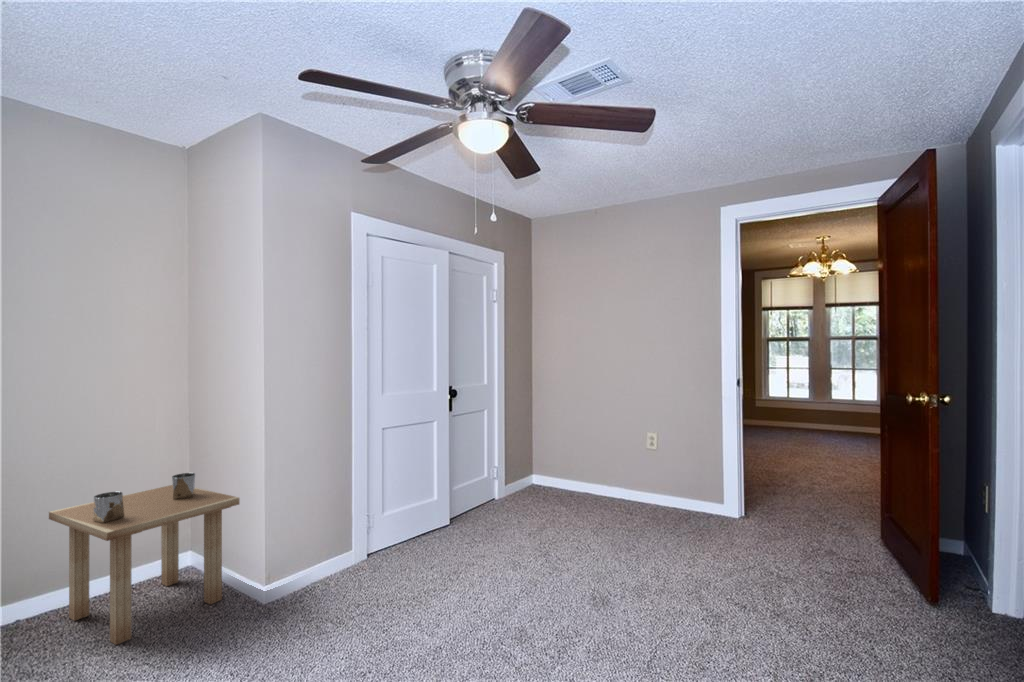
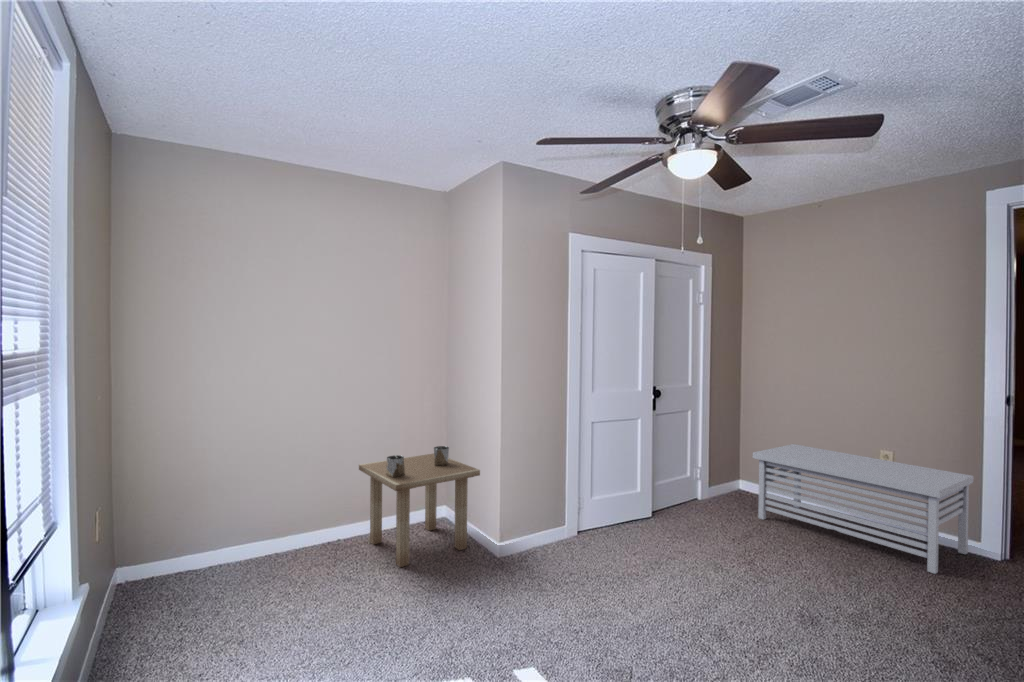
storage bench: none [545,435,717,538] -> present [753,444,974,574]

